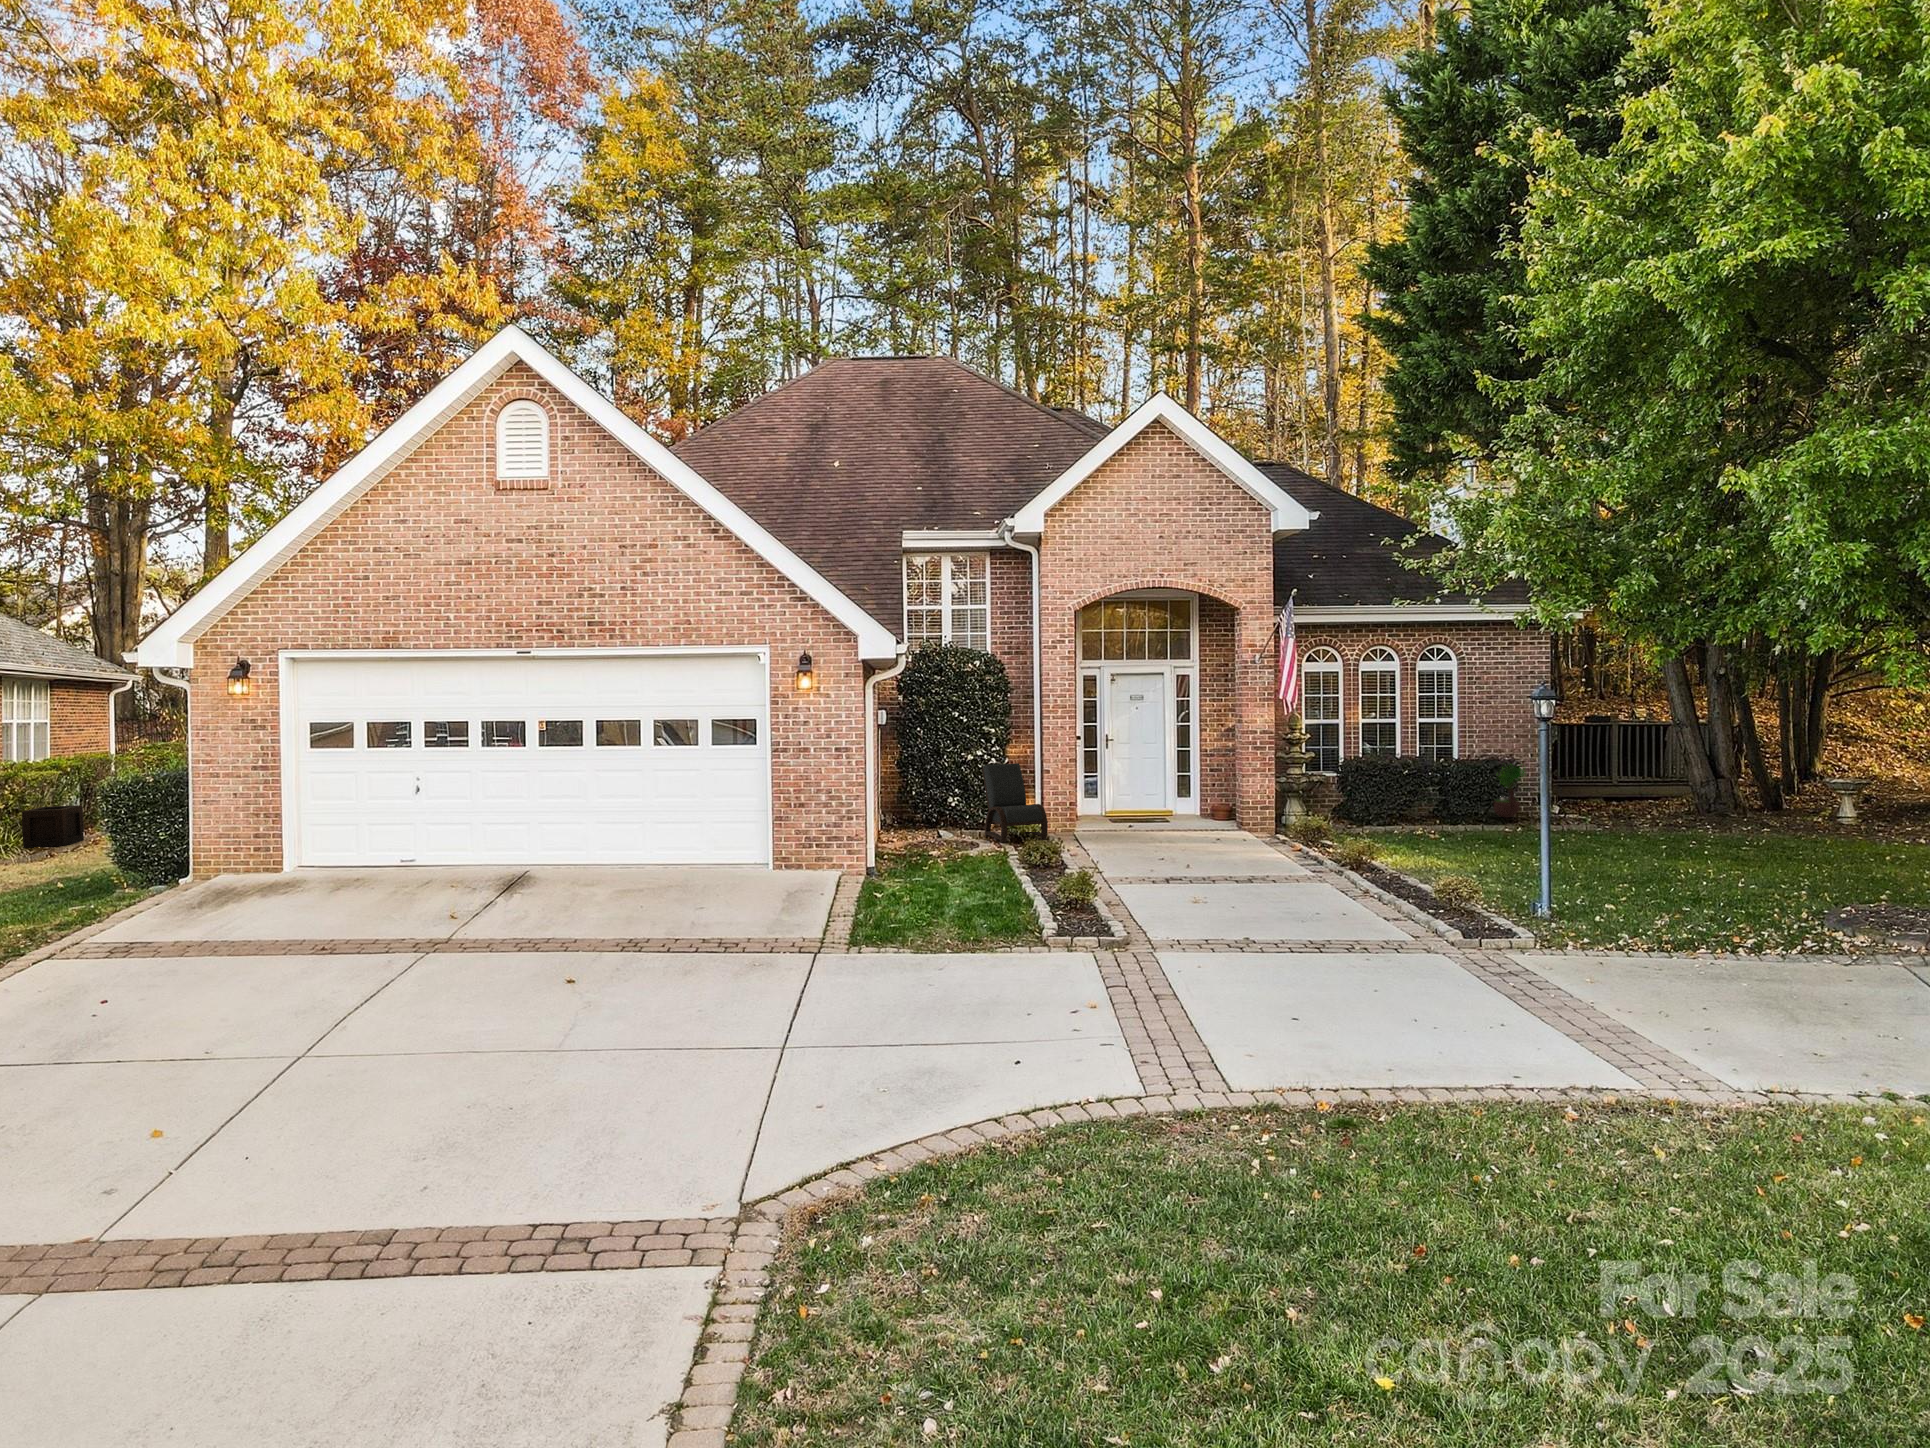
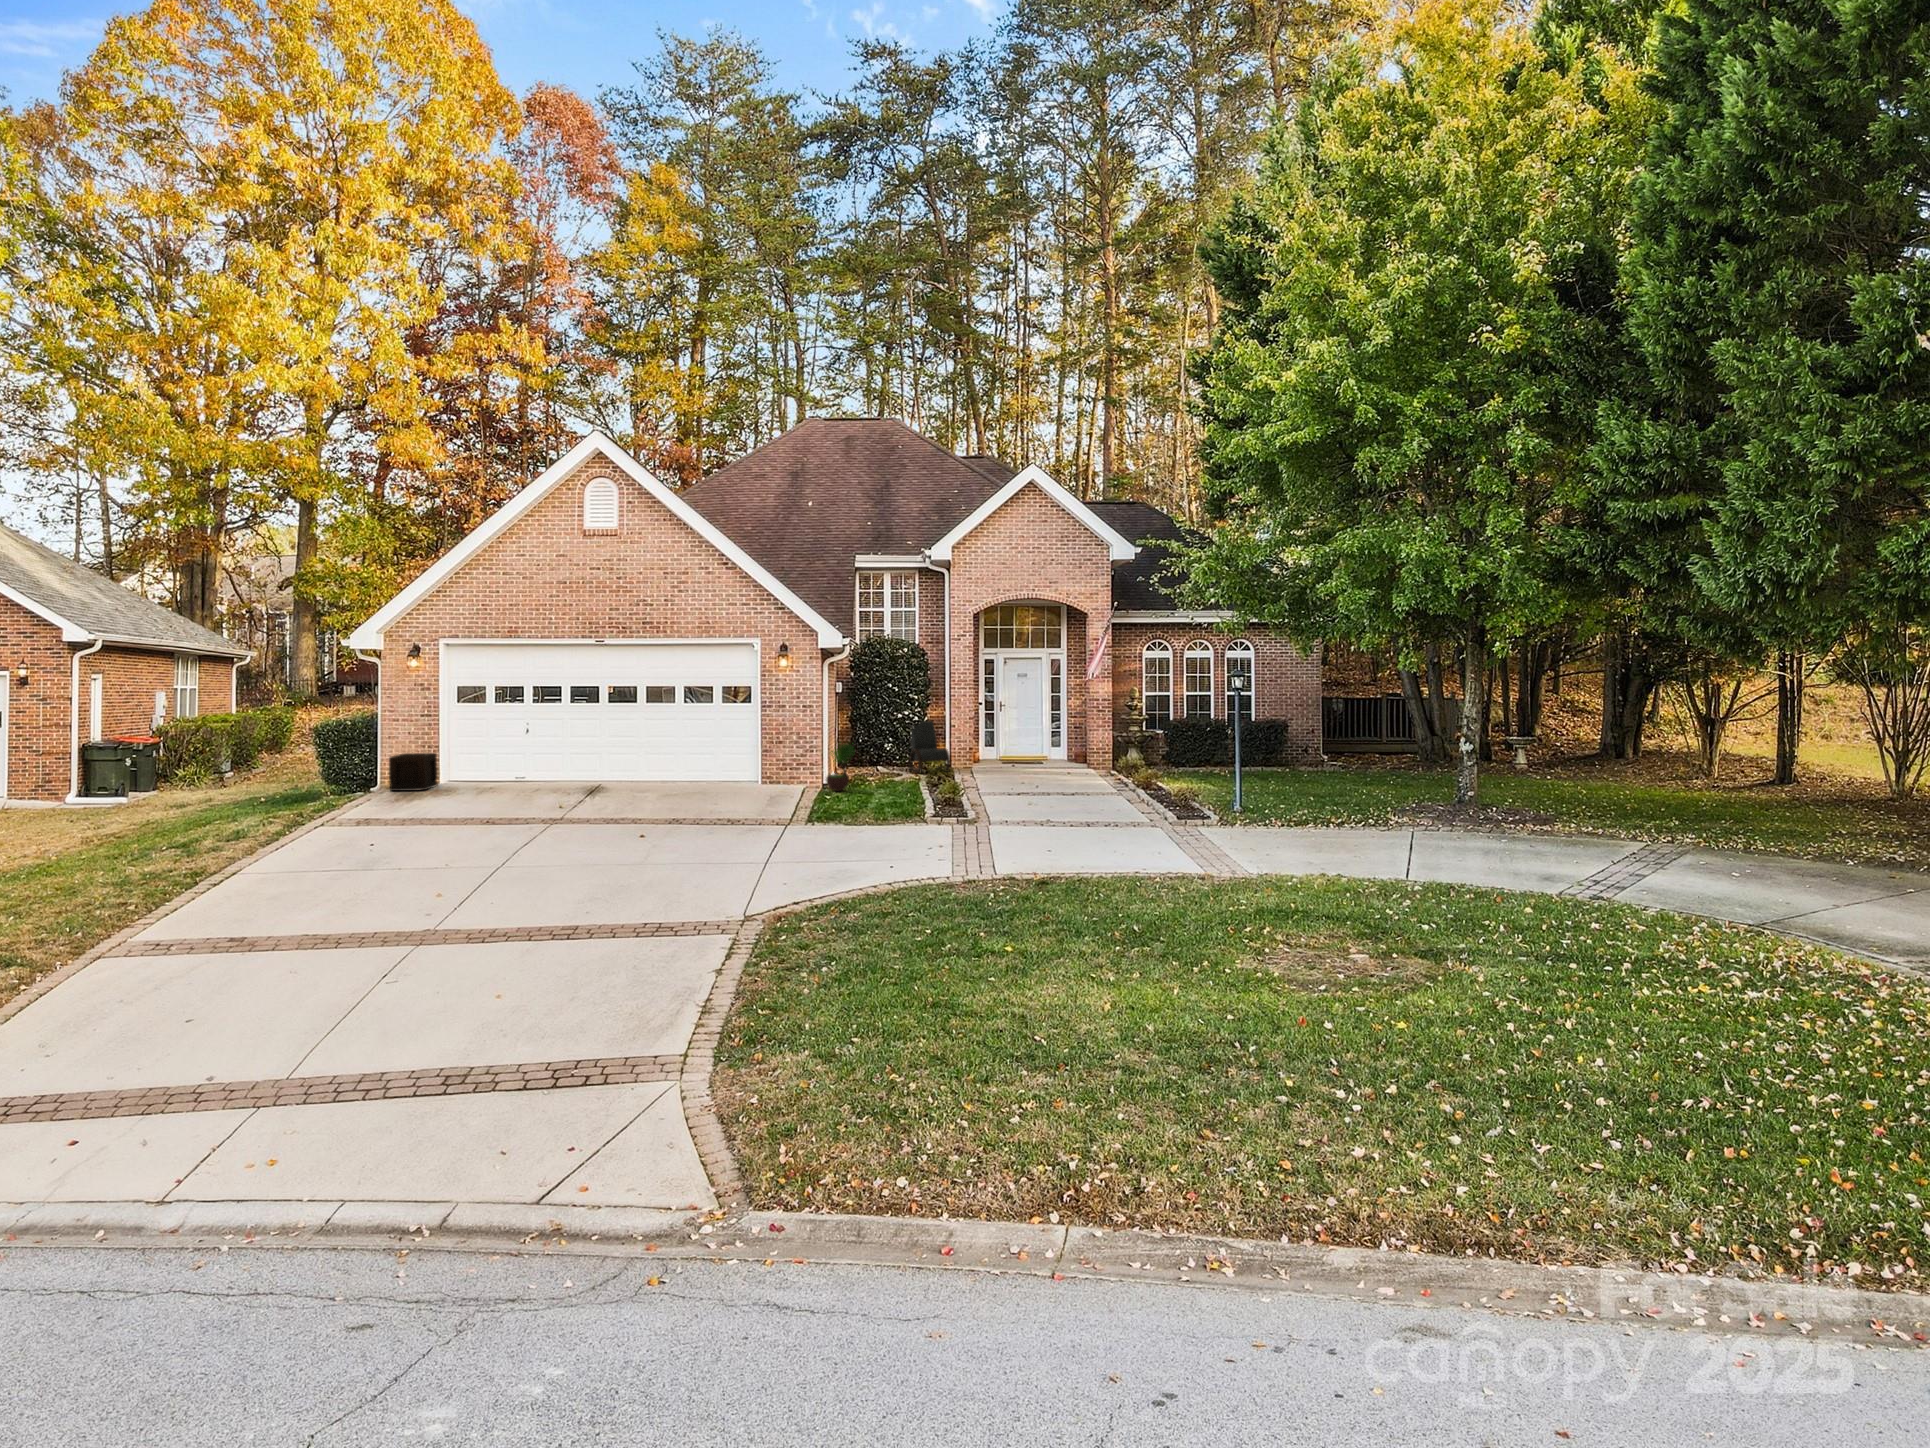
potted tree: present [1494,764,1524,818] -> present [826,742,853,791]
wooden crate: present [22,805,84,848] -> present [389,753,438,791]

